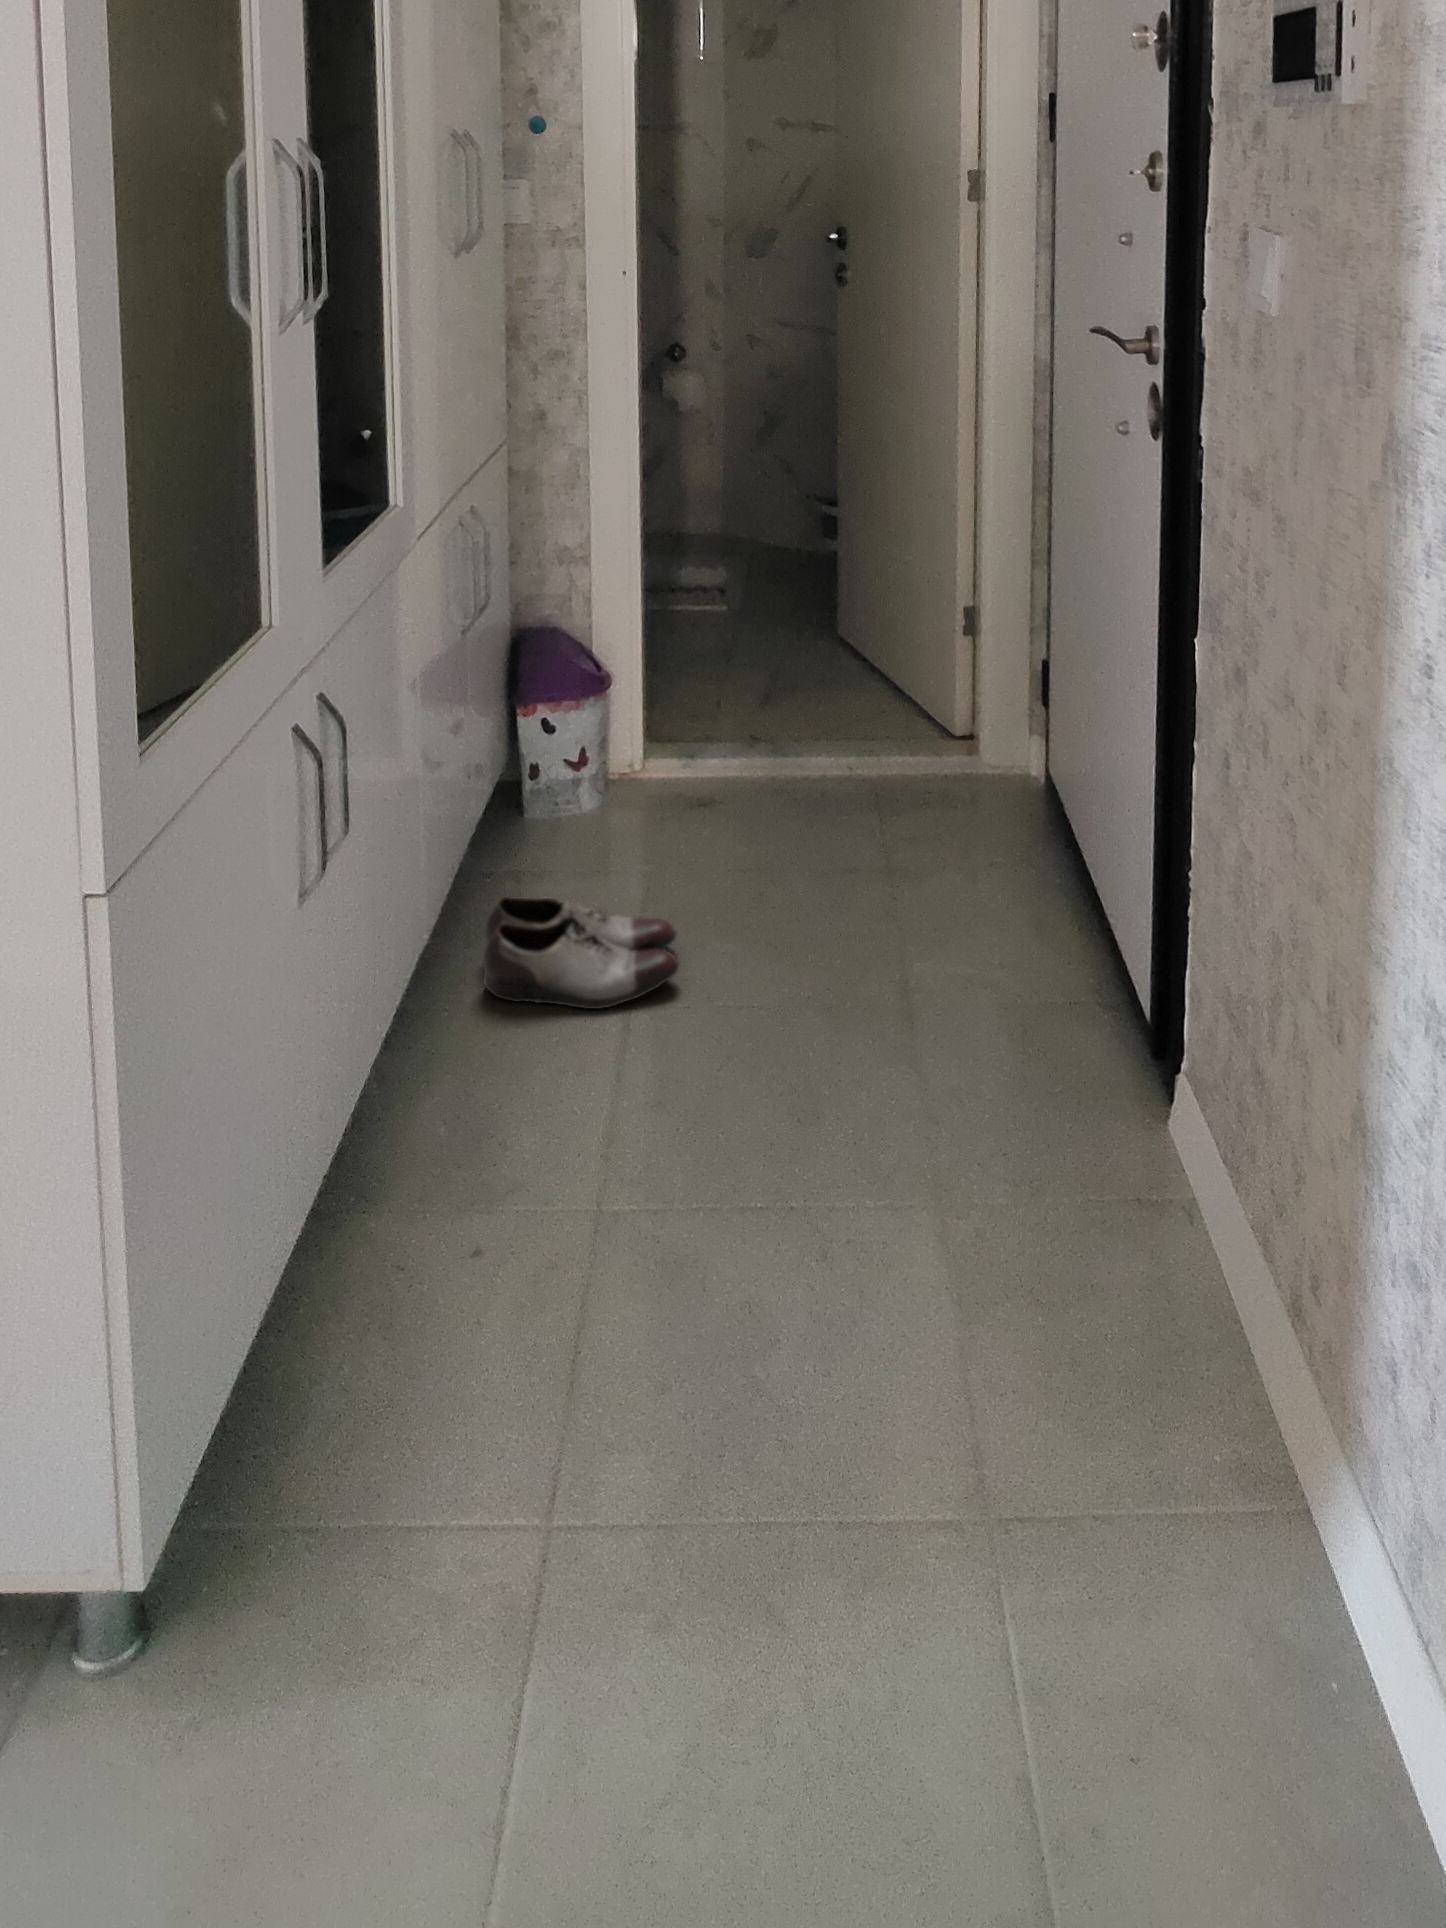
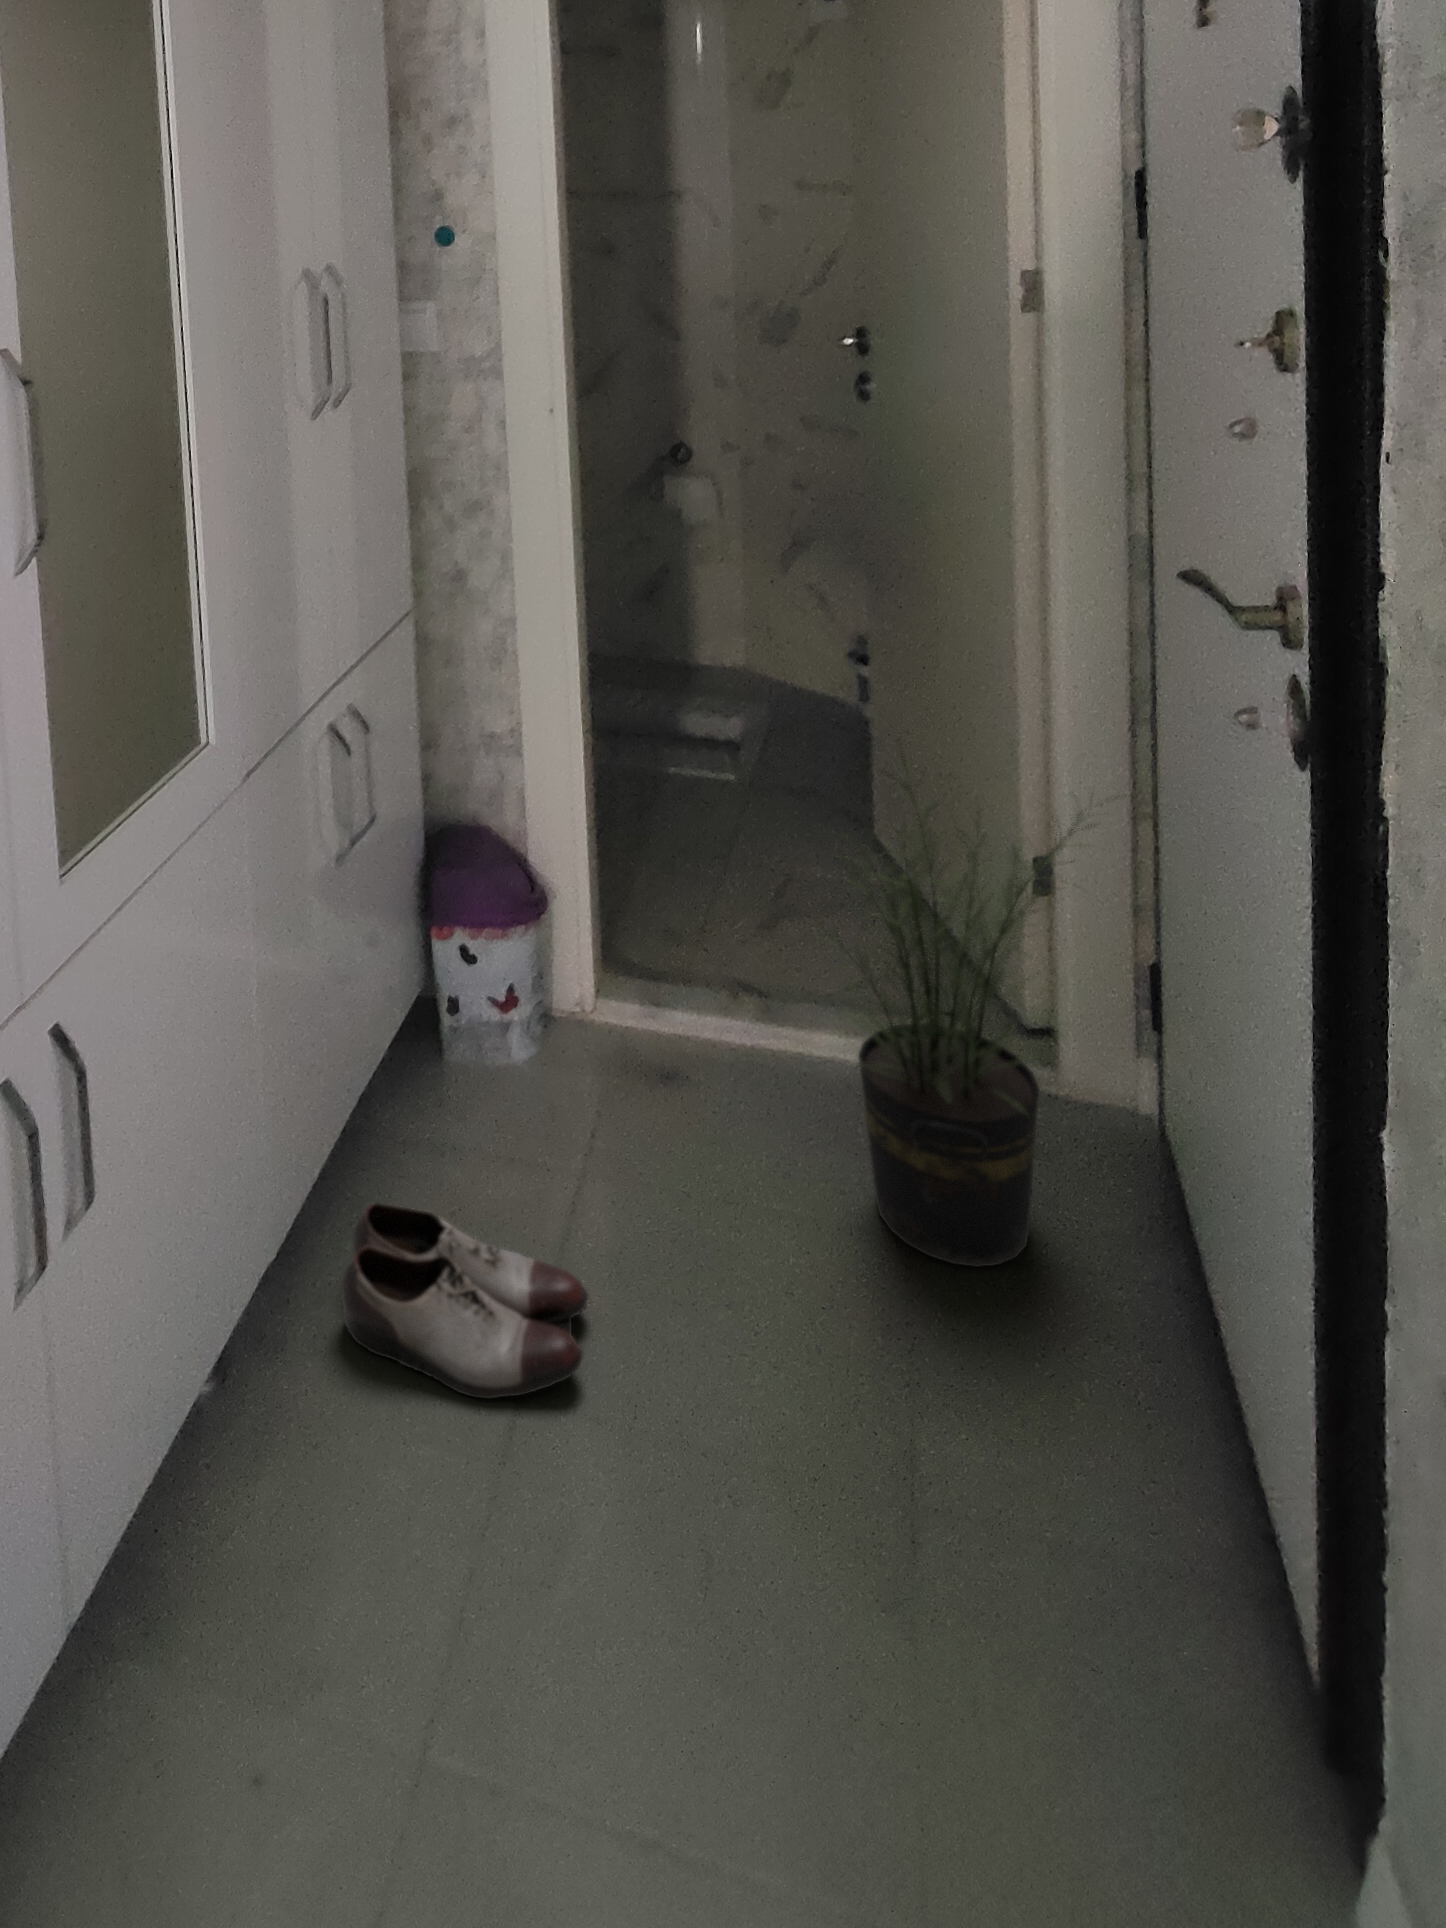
potted plant: none [821,502,1040,873] -> present [811,739,1127,1267]

